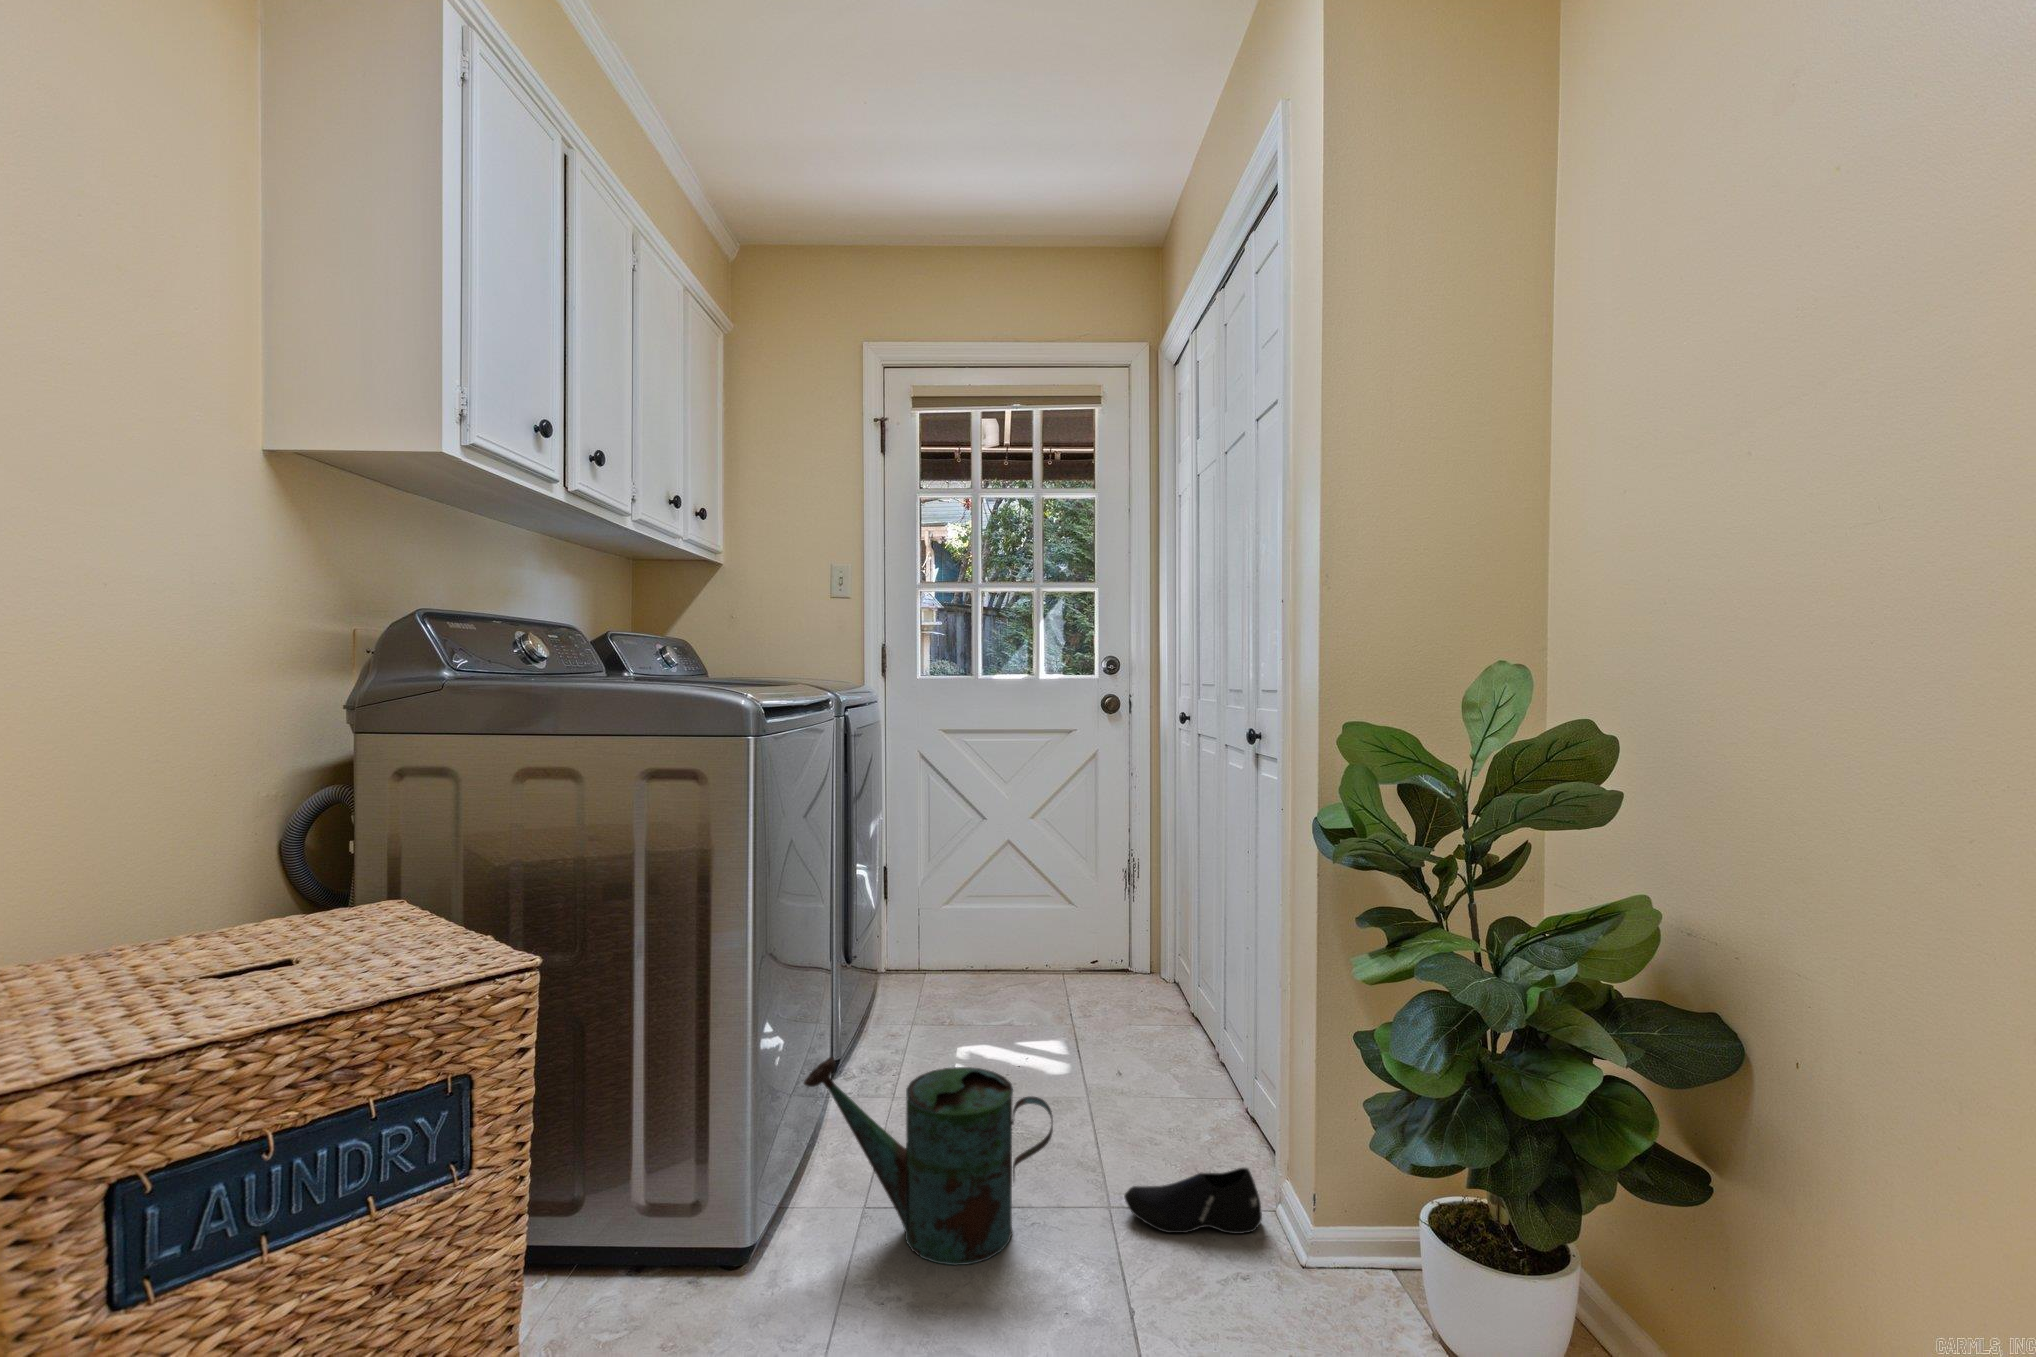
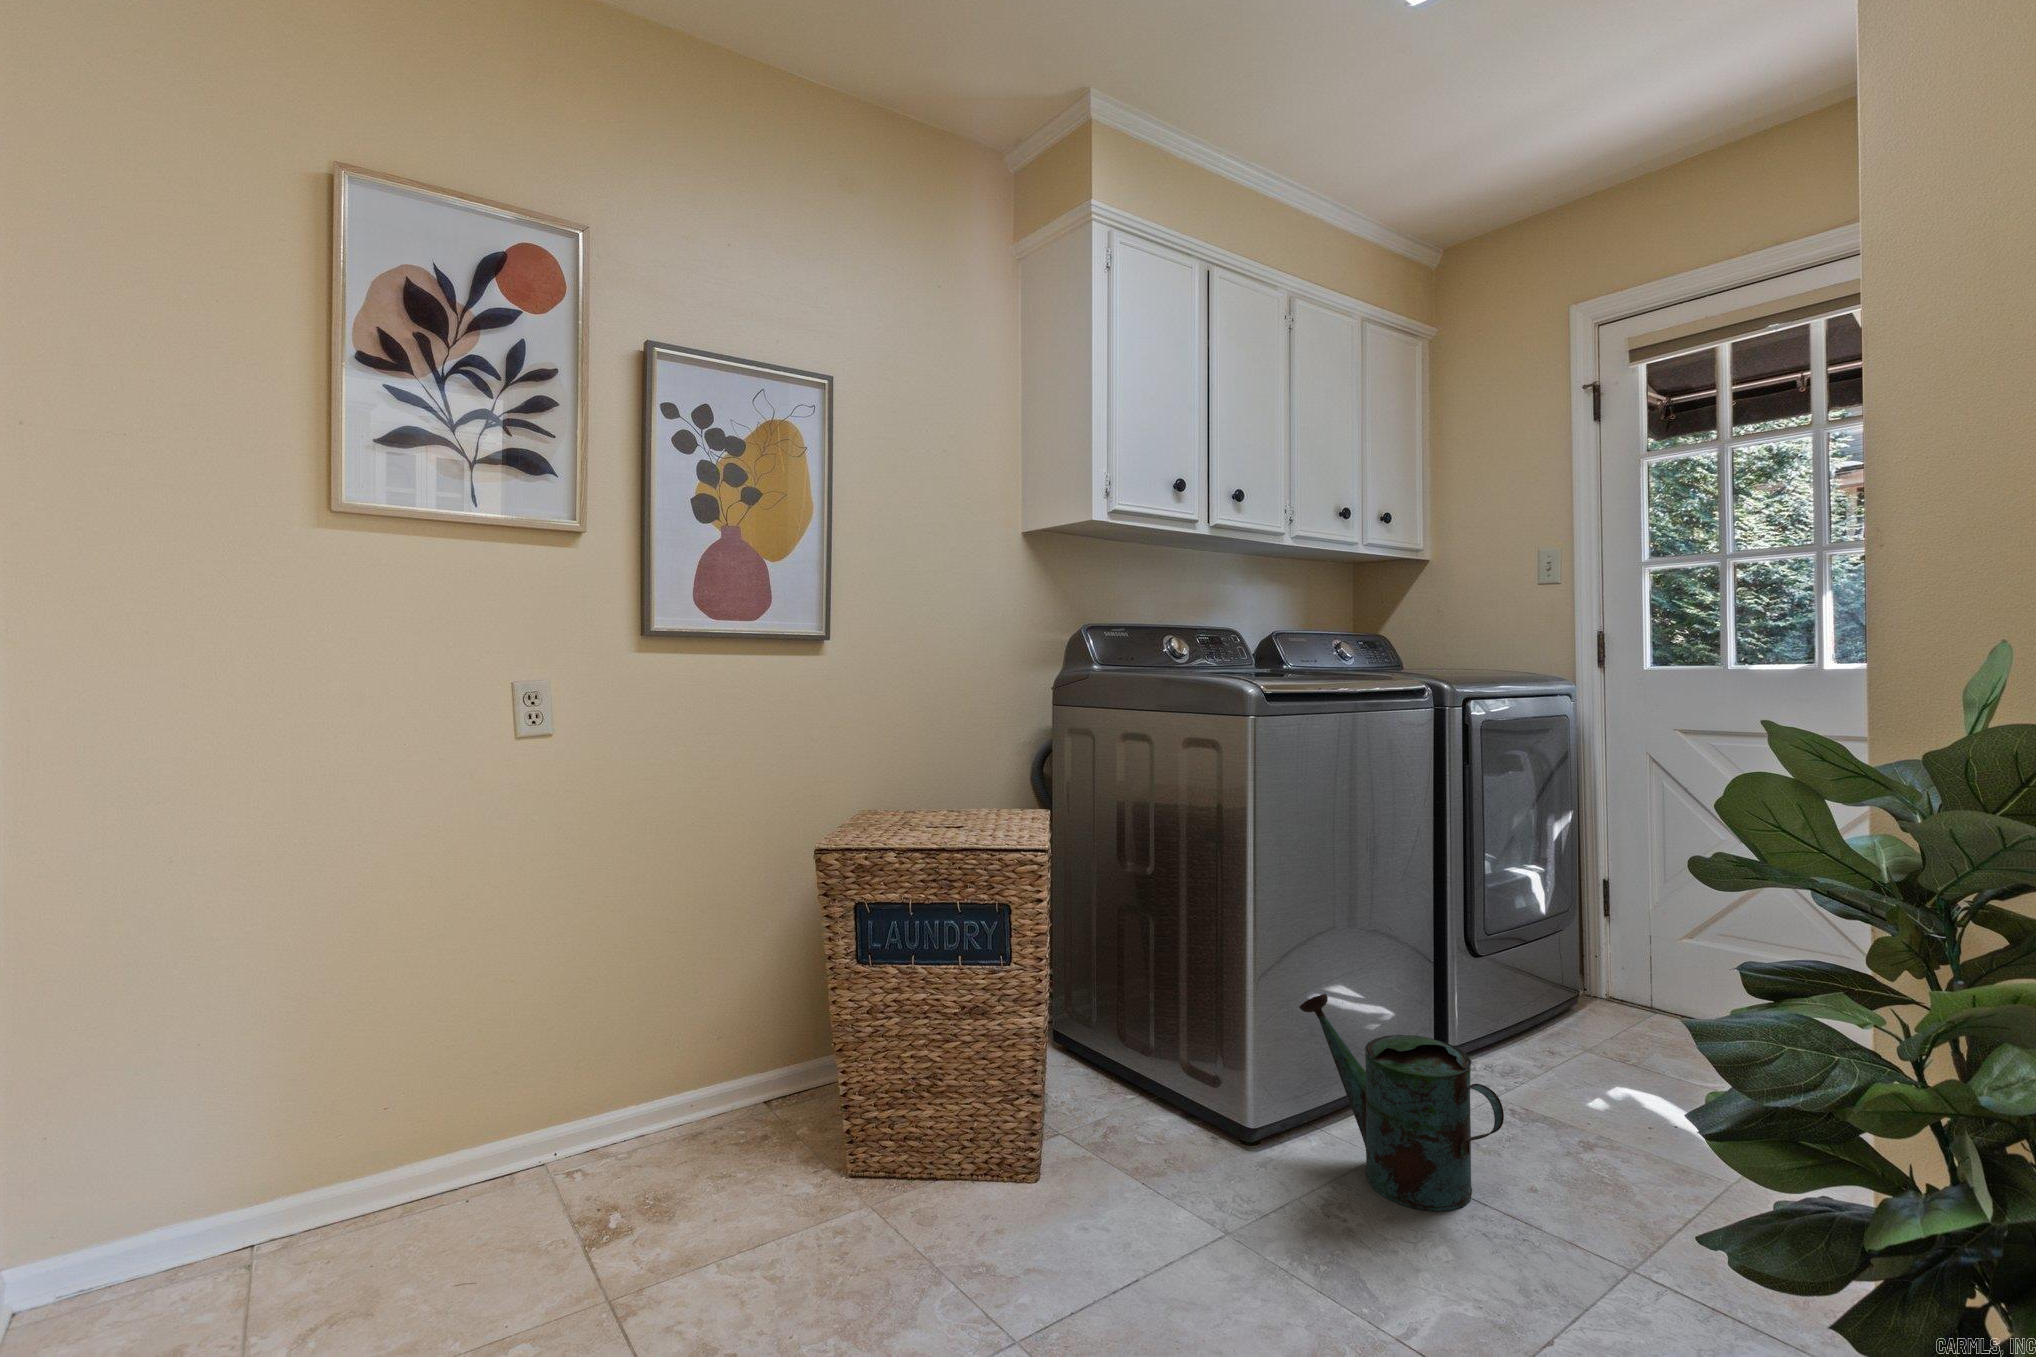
shoe: present [1124,1168,1262,1234] -> none [1592,1226,1763,1336]

